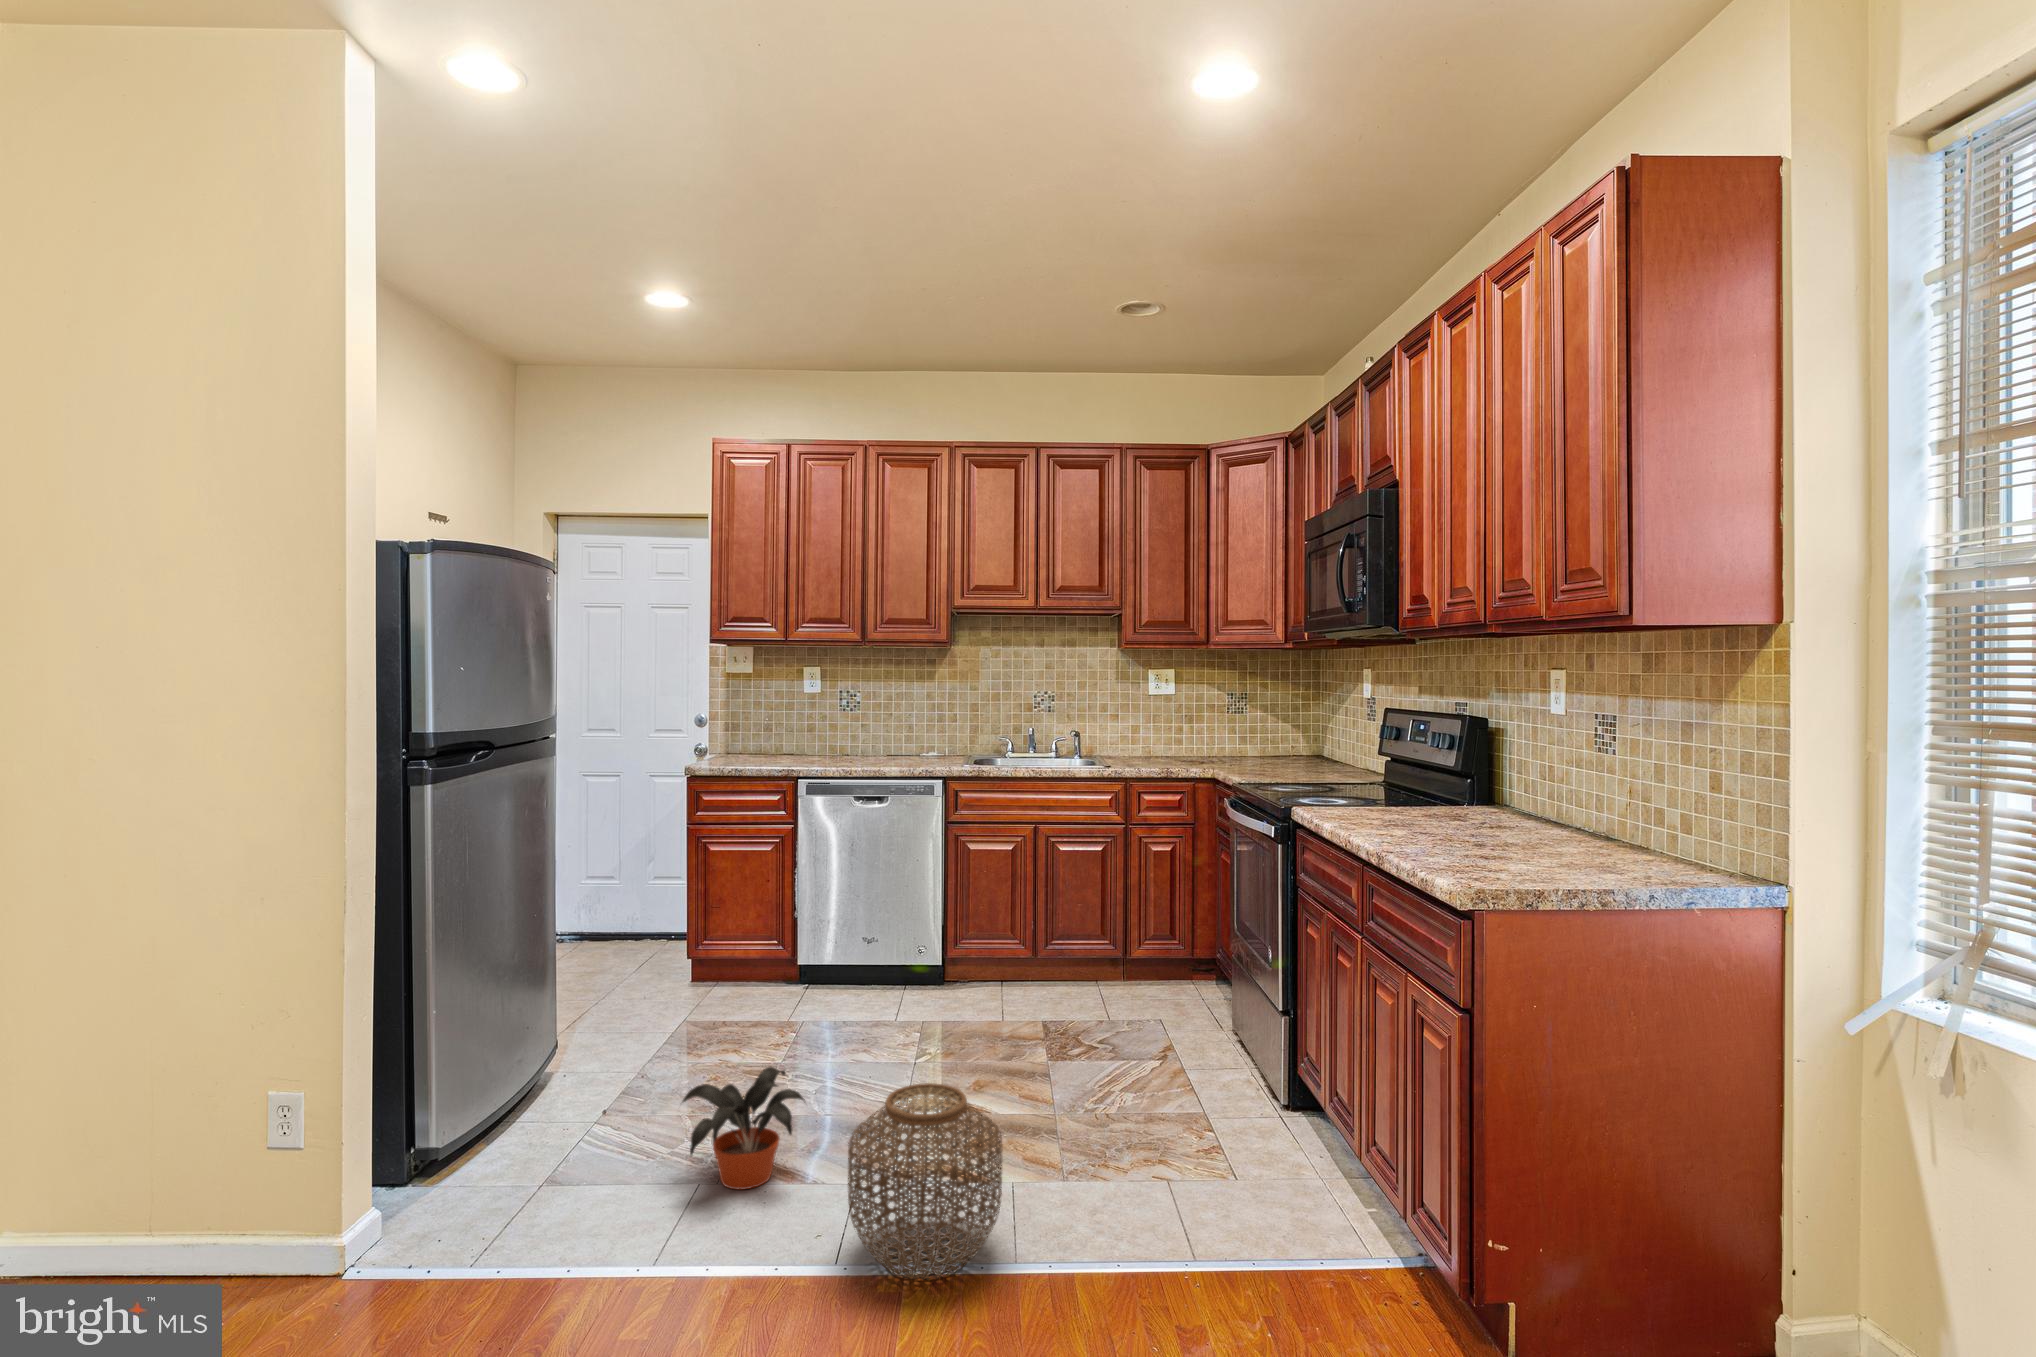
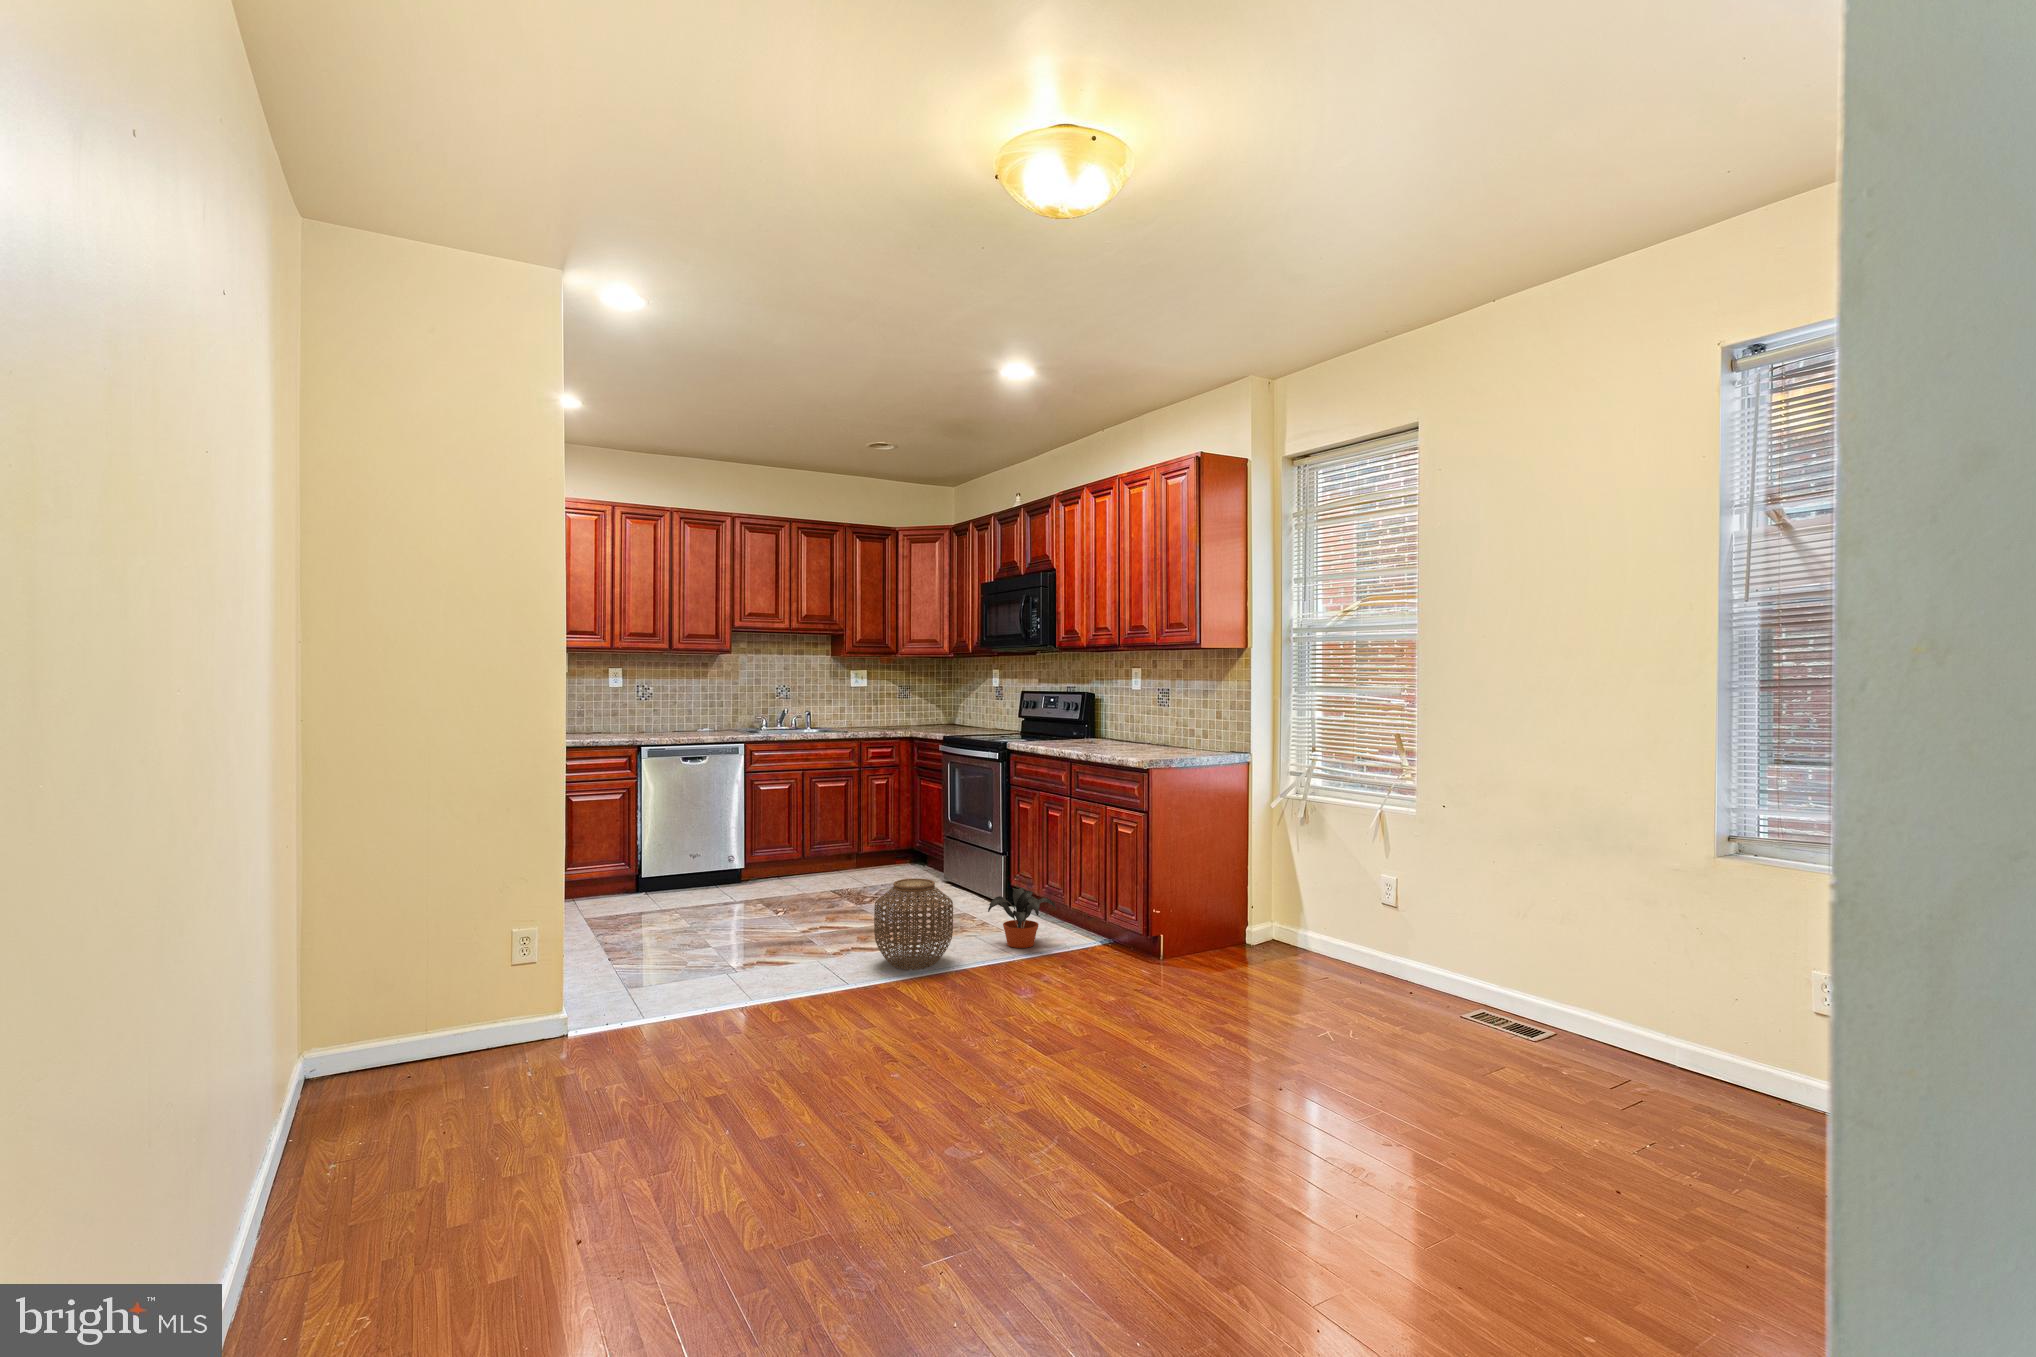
potted plant: present [682,1067,805,1190] -> present [988,888,1056,948]

